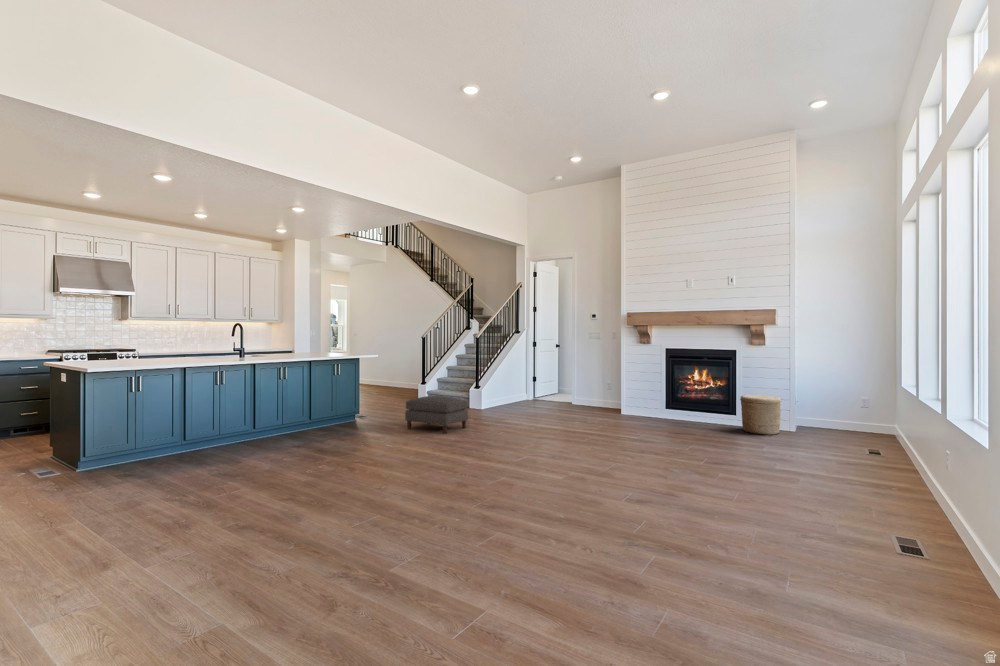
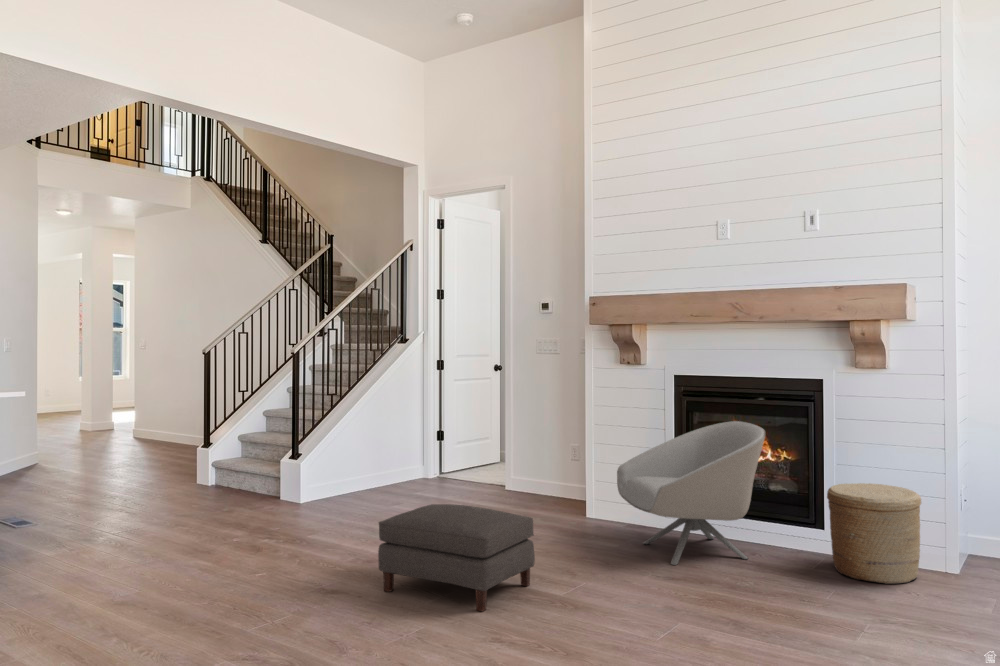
armchair: none [643,369,713,429] -> present [617,421,765,565]
ottoman: present [405,396,468,433] -> present [378,504,535,611]

